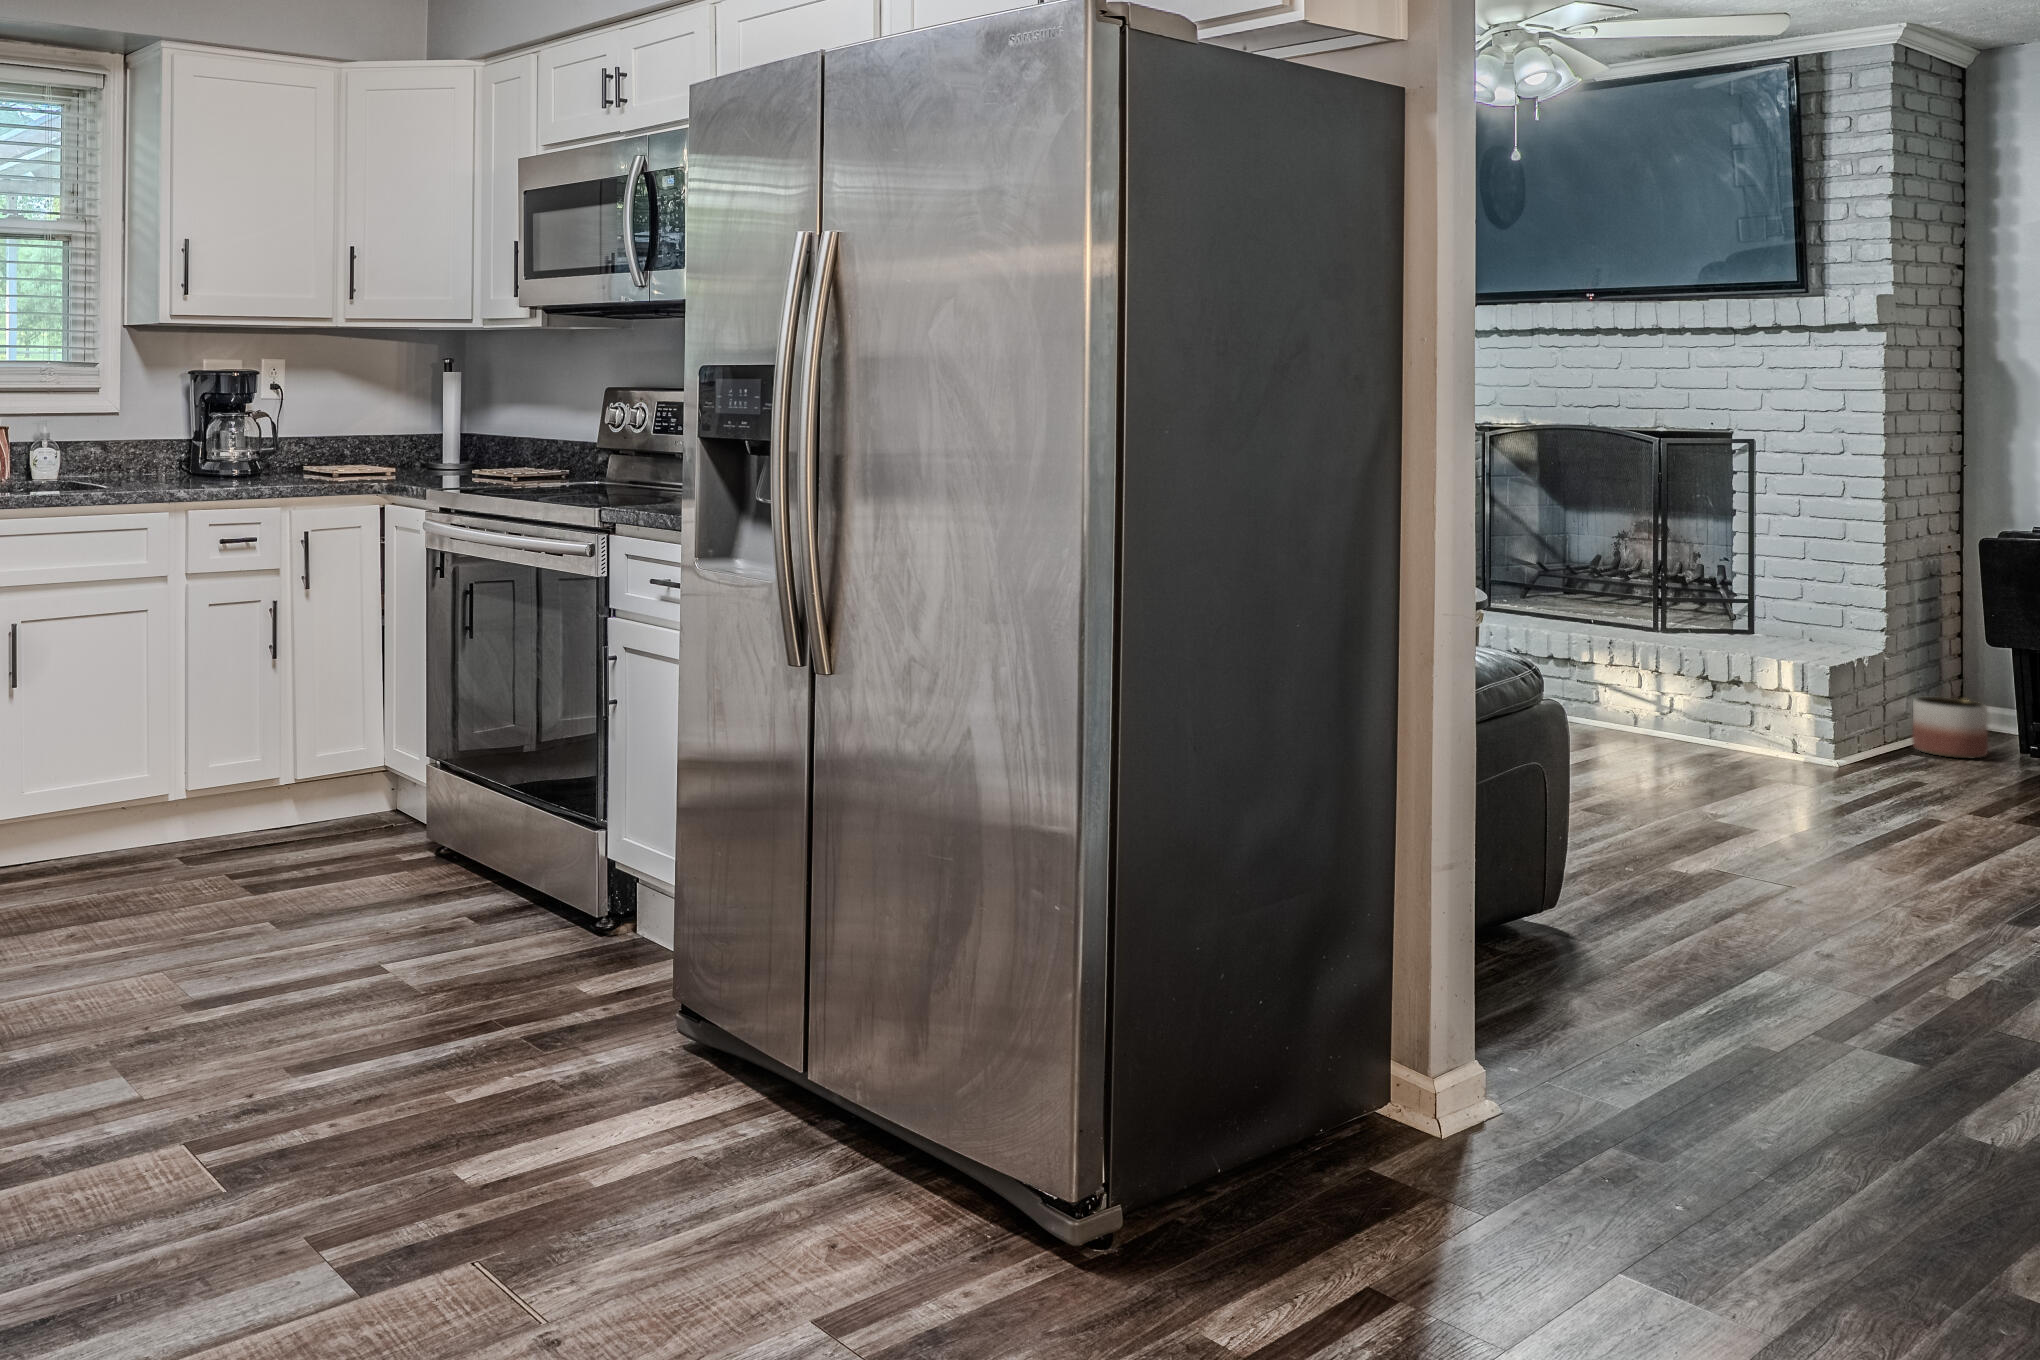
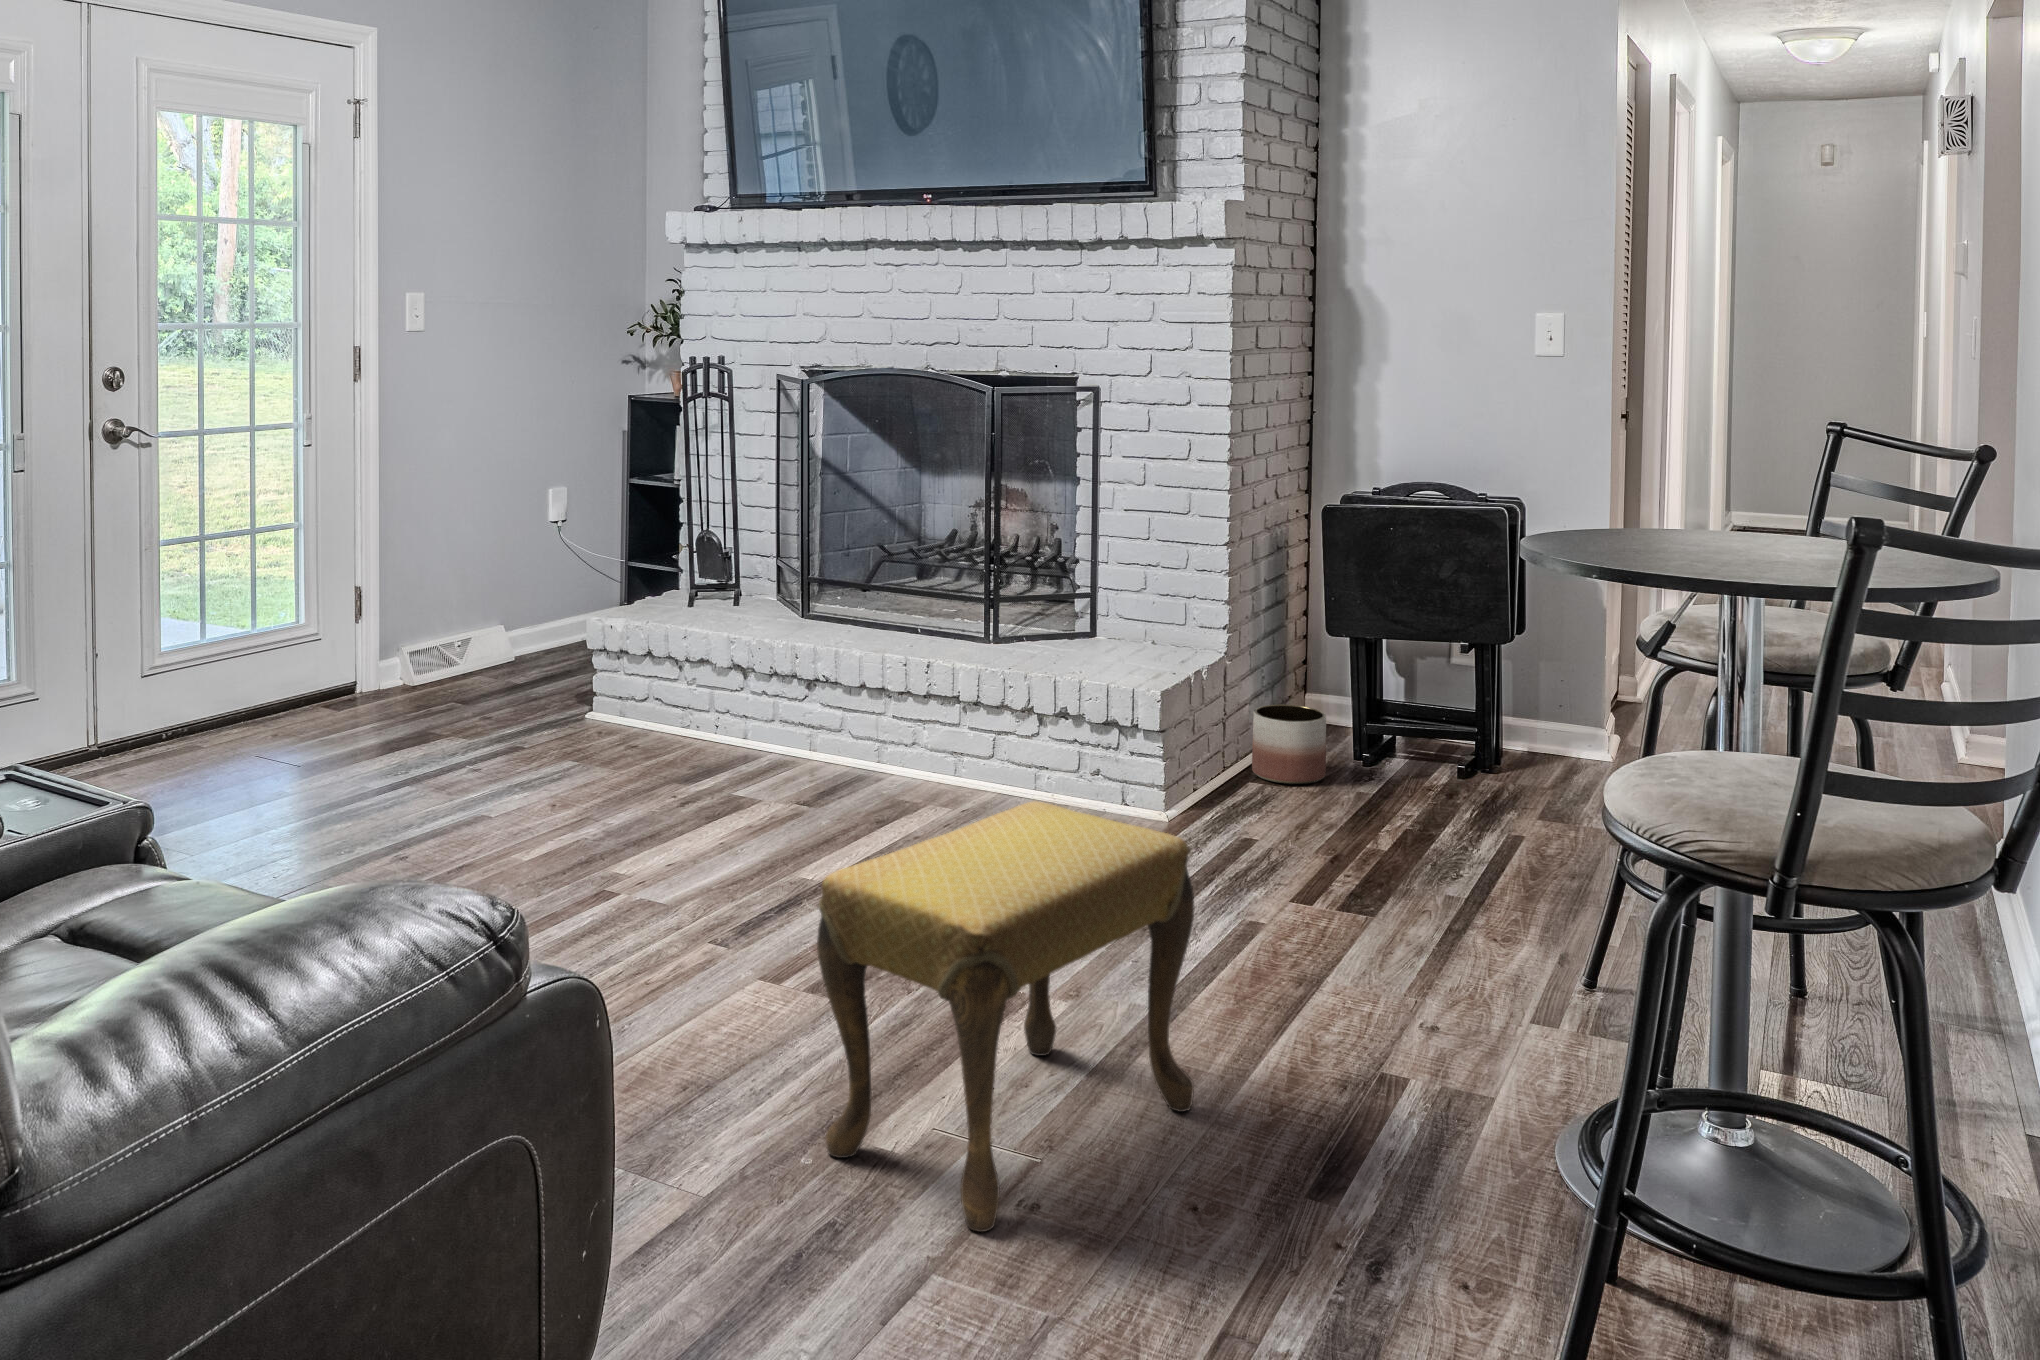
footstool: none [1629,687,1897,900] -> present [817,802,1194,1232]

